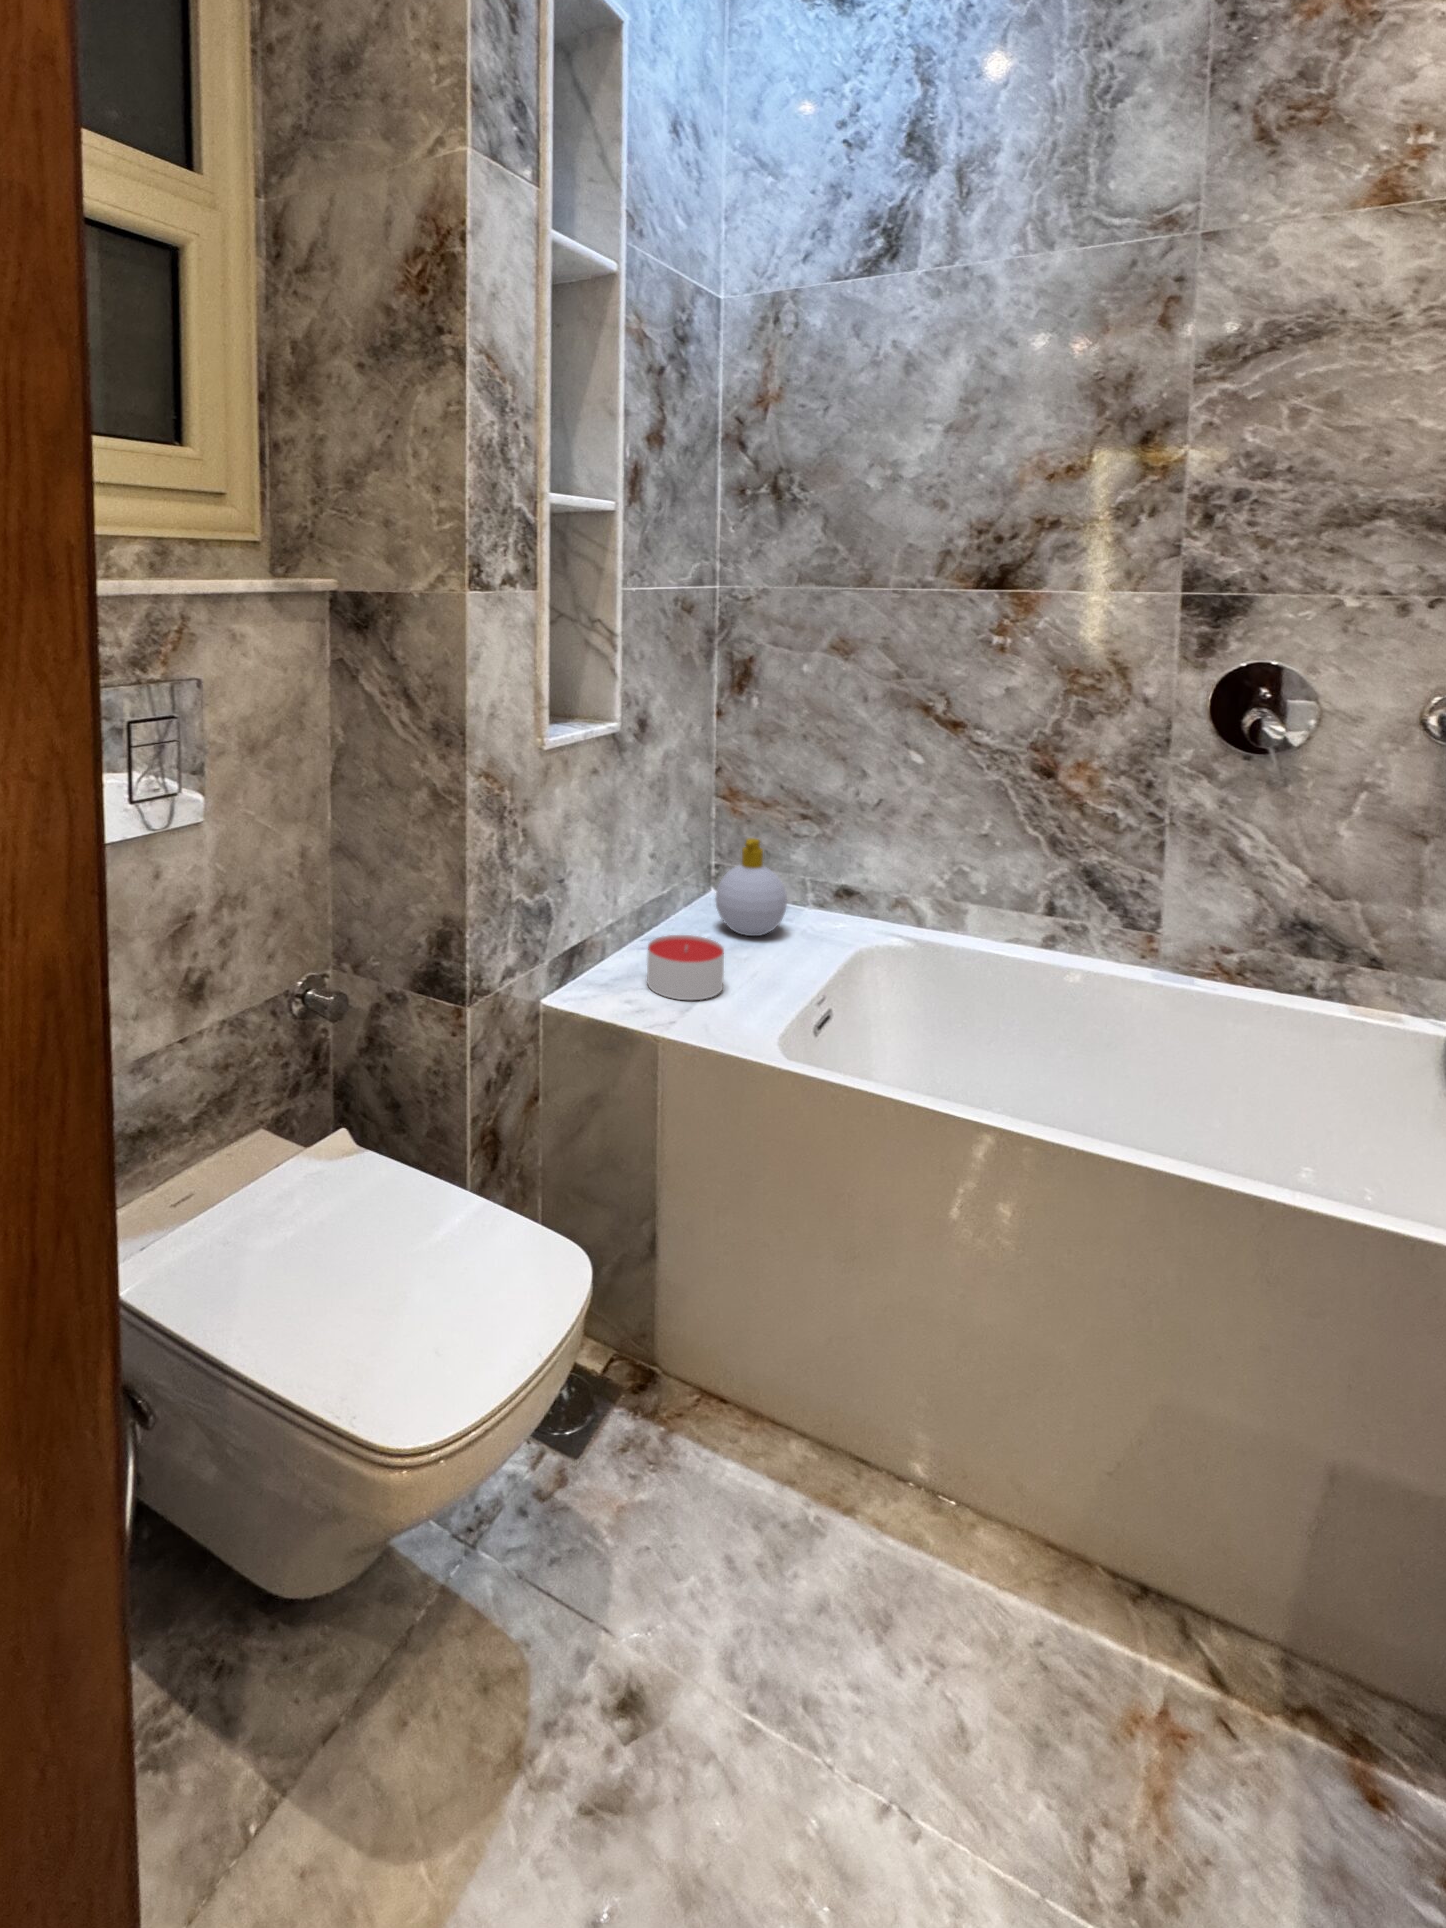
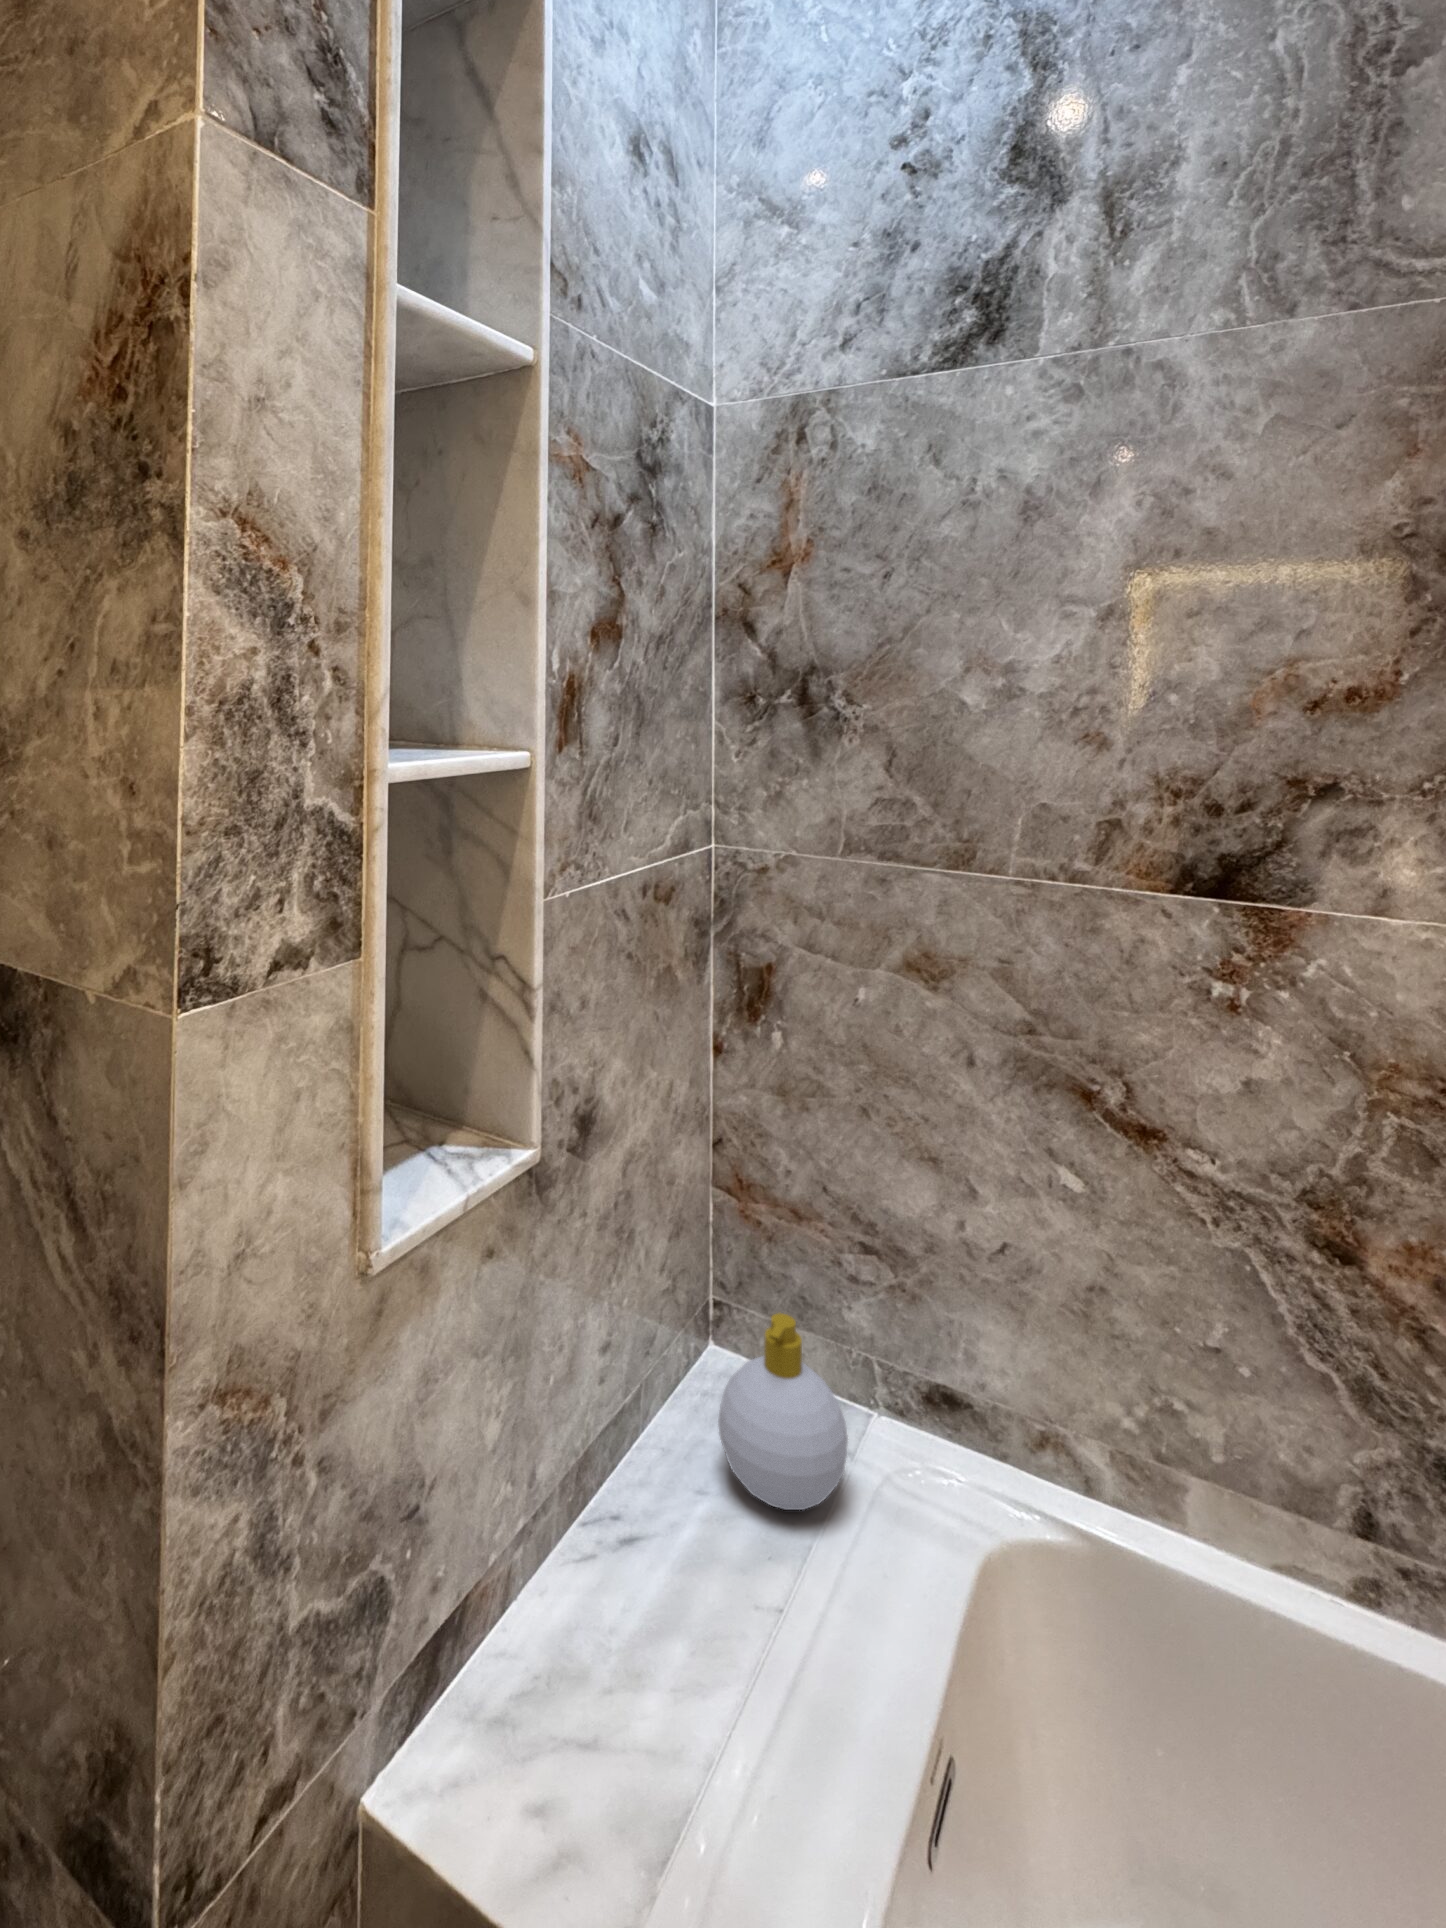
candle: present [647,935,724,1000] -> none [586,1583,740,1802]

